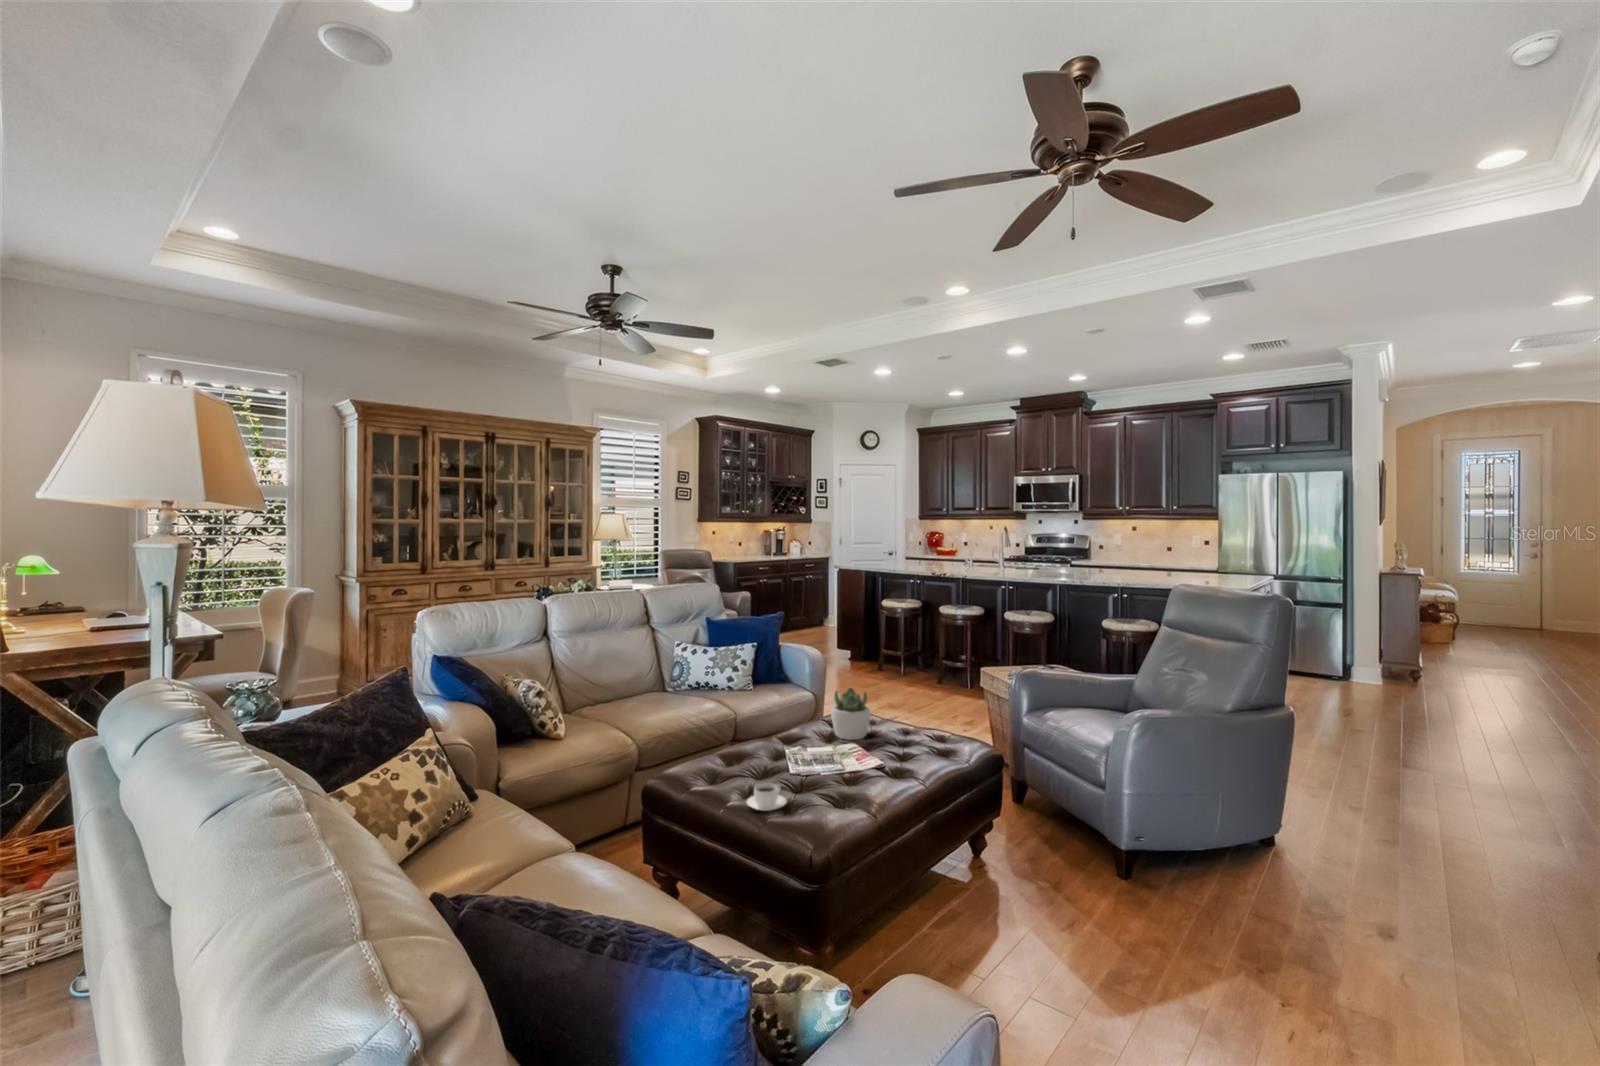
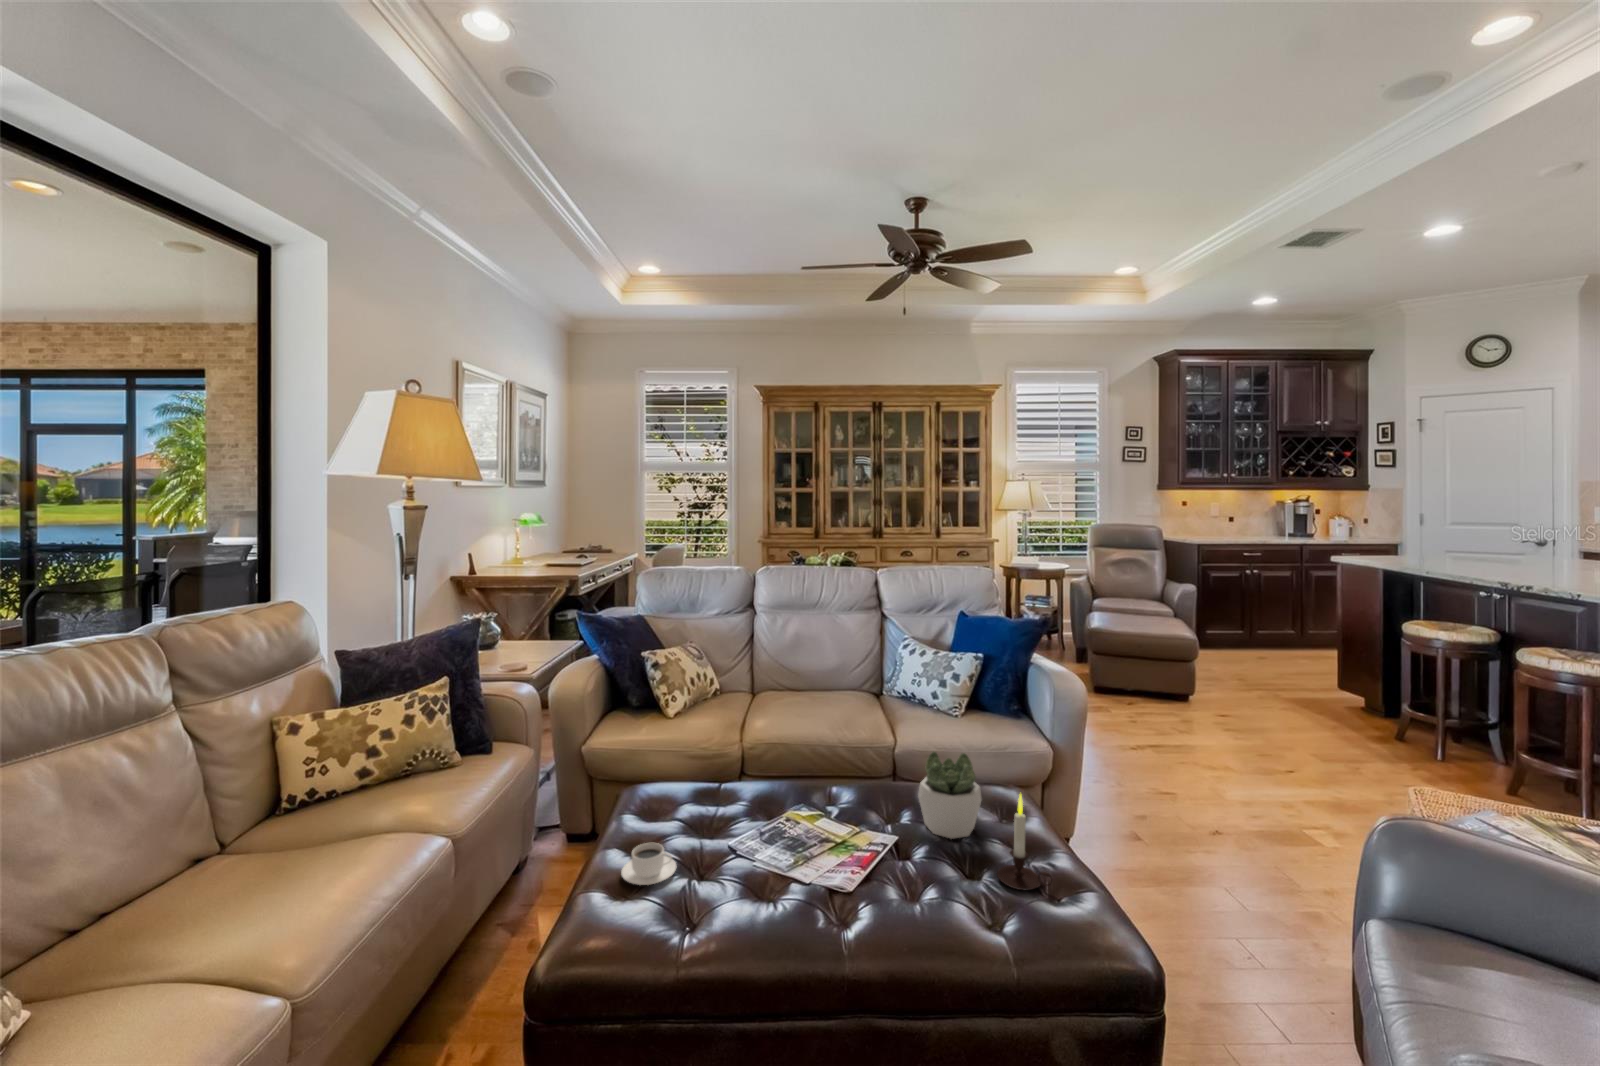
candle: none [904,690,933,744] -> present [997,794,1052,890]

